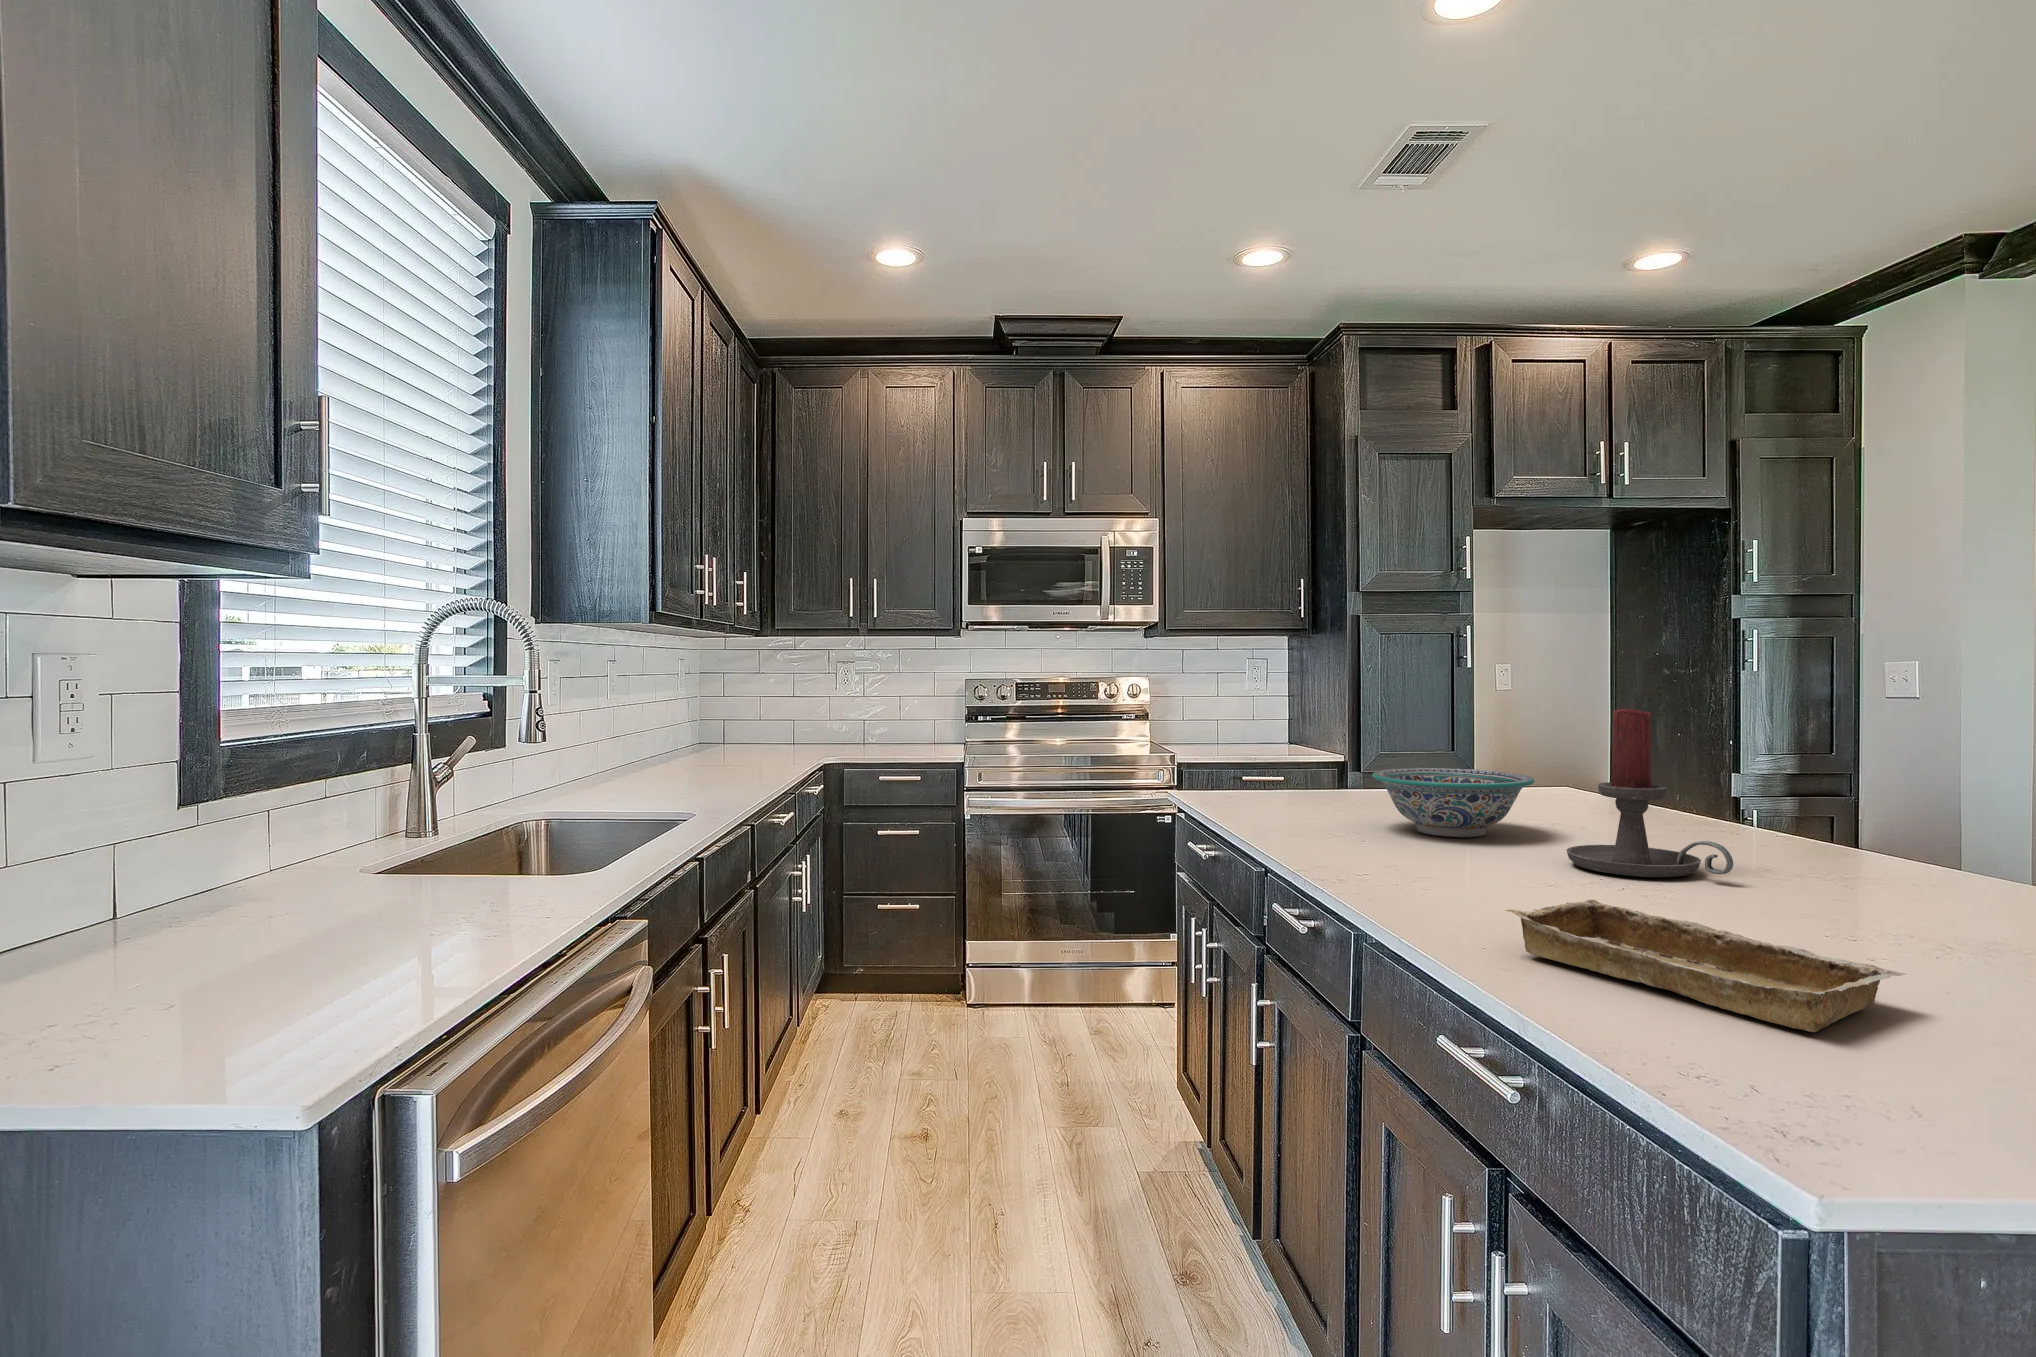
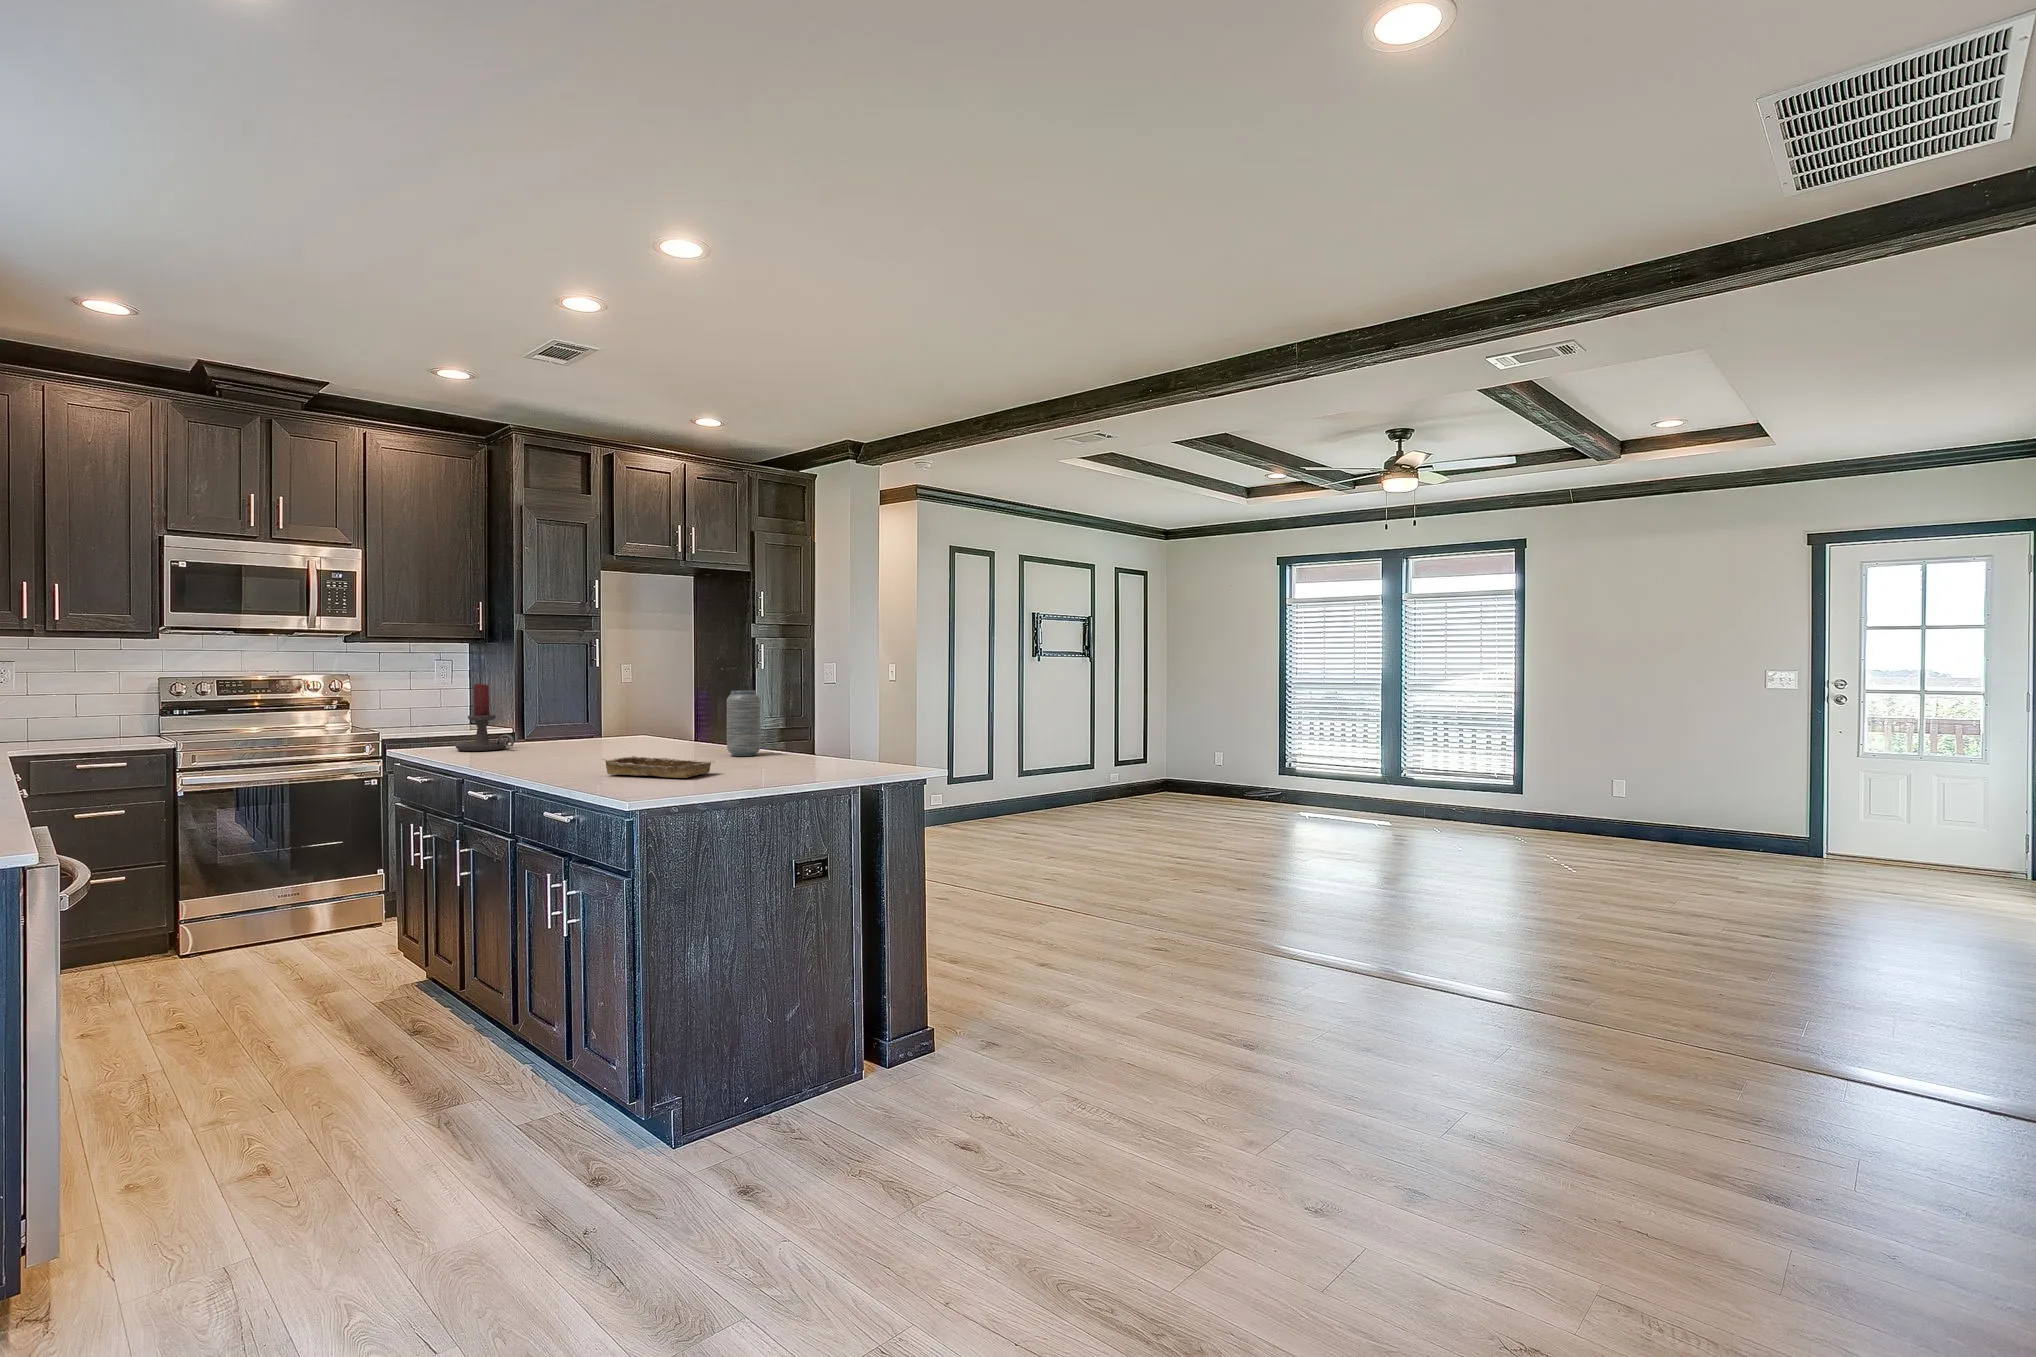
candle holder: present [1566,708,1733,877] -> present [455,684,514,751]
vase: none [1826,727,1940,907] -> present [727,690,761,756]
decorative bowl: present [1372,768,1534,837] -> none [542,720,624,752]

